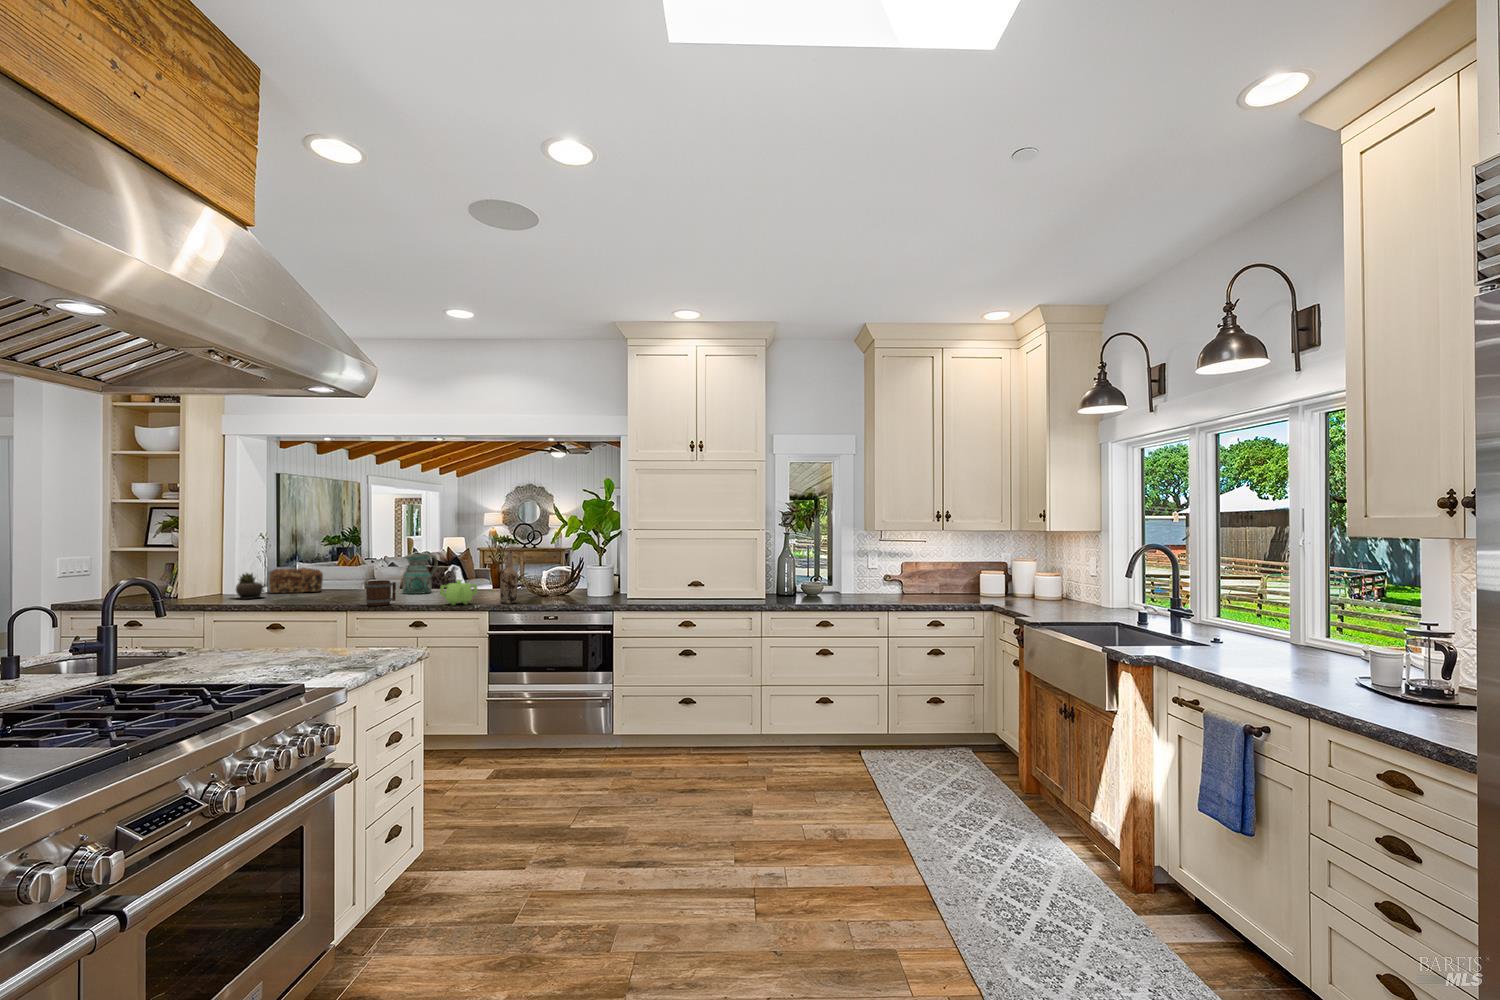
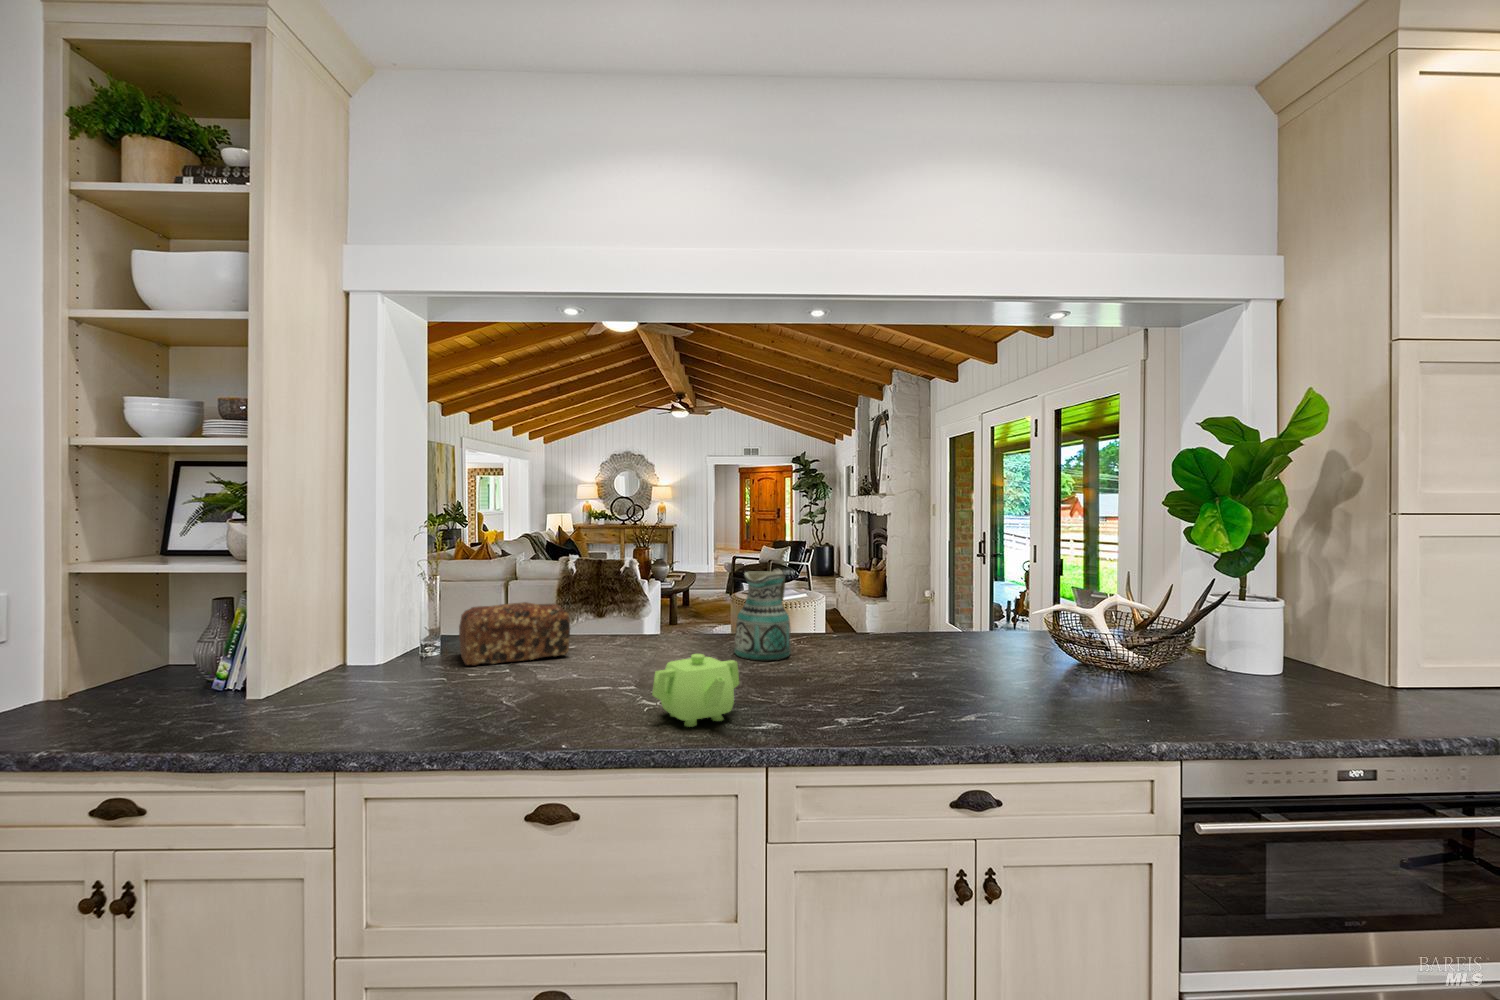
wine bottle: present [500,550,518,604] -> none [1061,580,1106,714]
succulent plant: present [236,573,263,599] -> none [391,631,489,711]
mug: present [366,580,396,606] -> none [800,665,863,747]
teapot: present [440,580,477,605] -> present [652,654,739,727]

